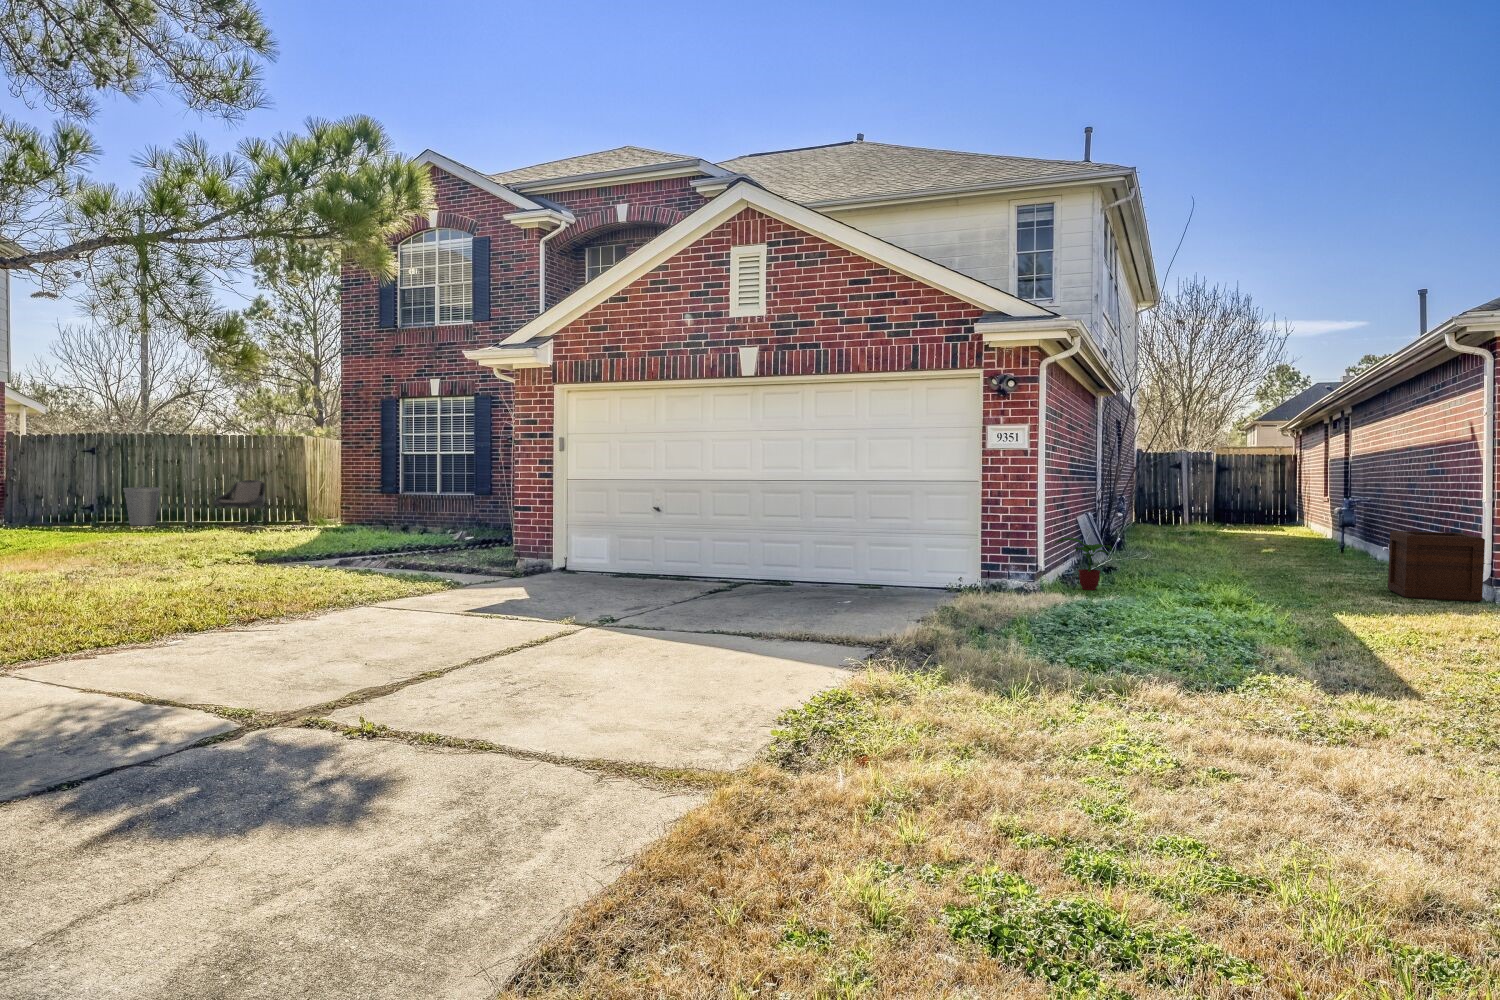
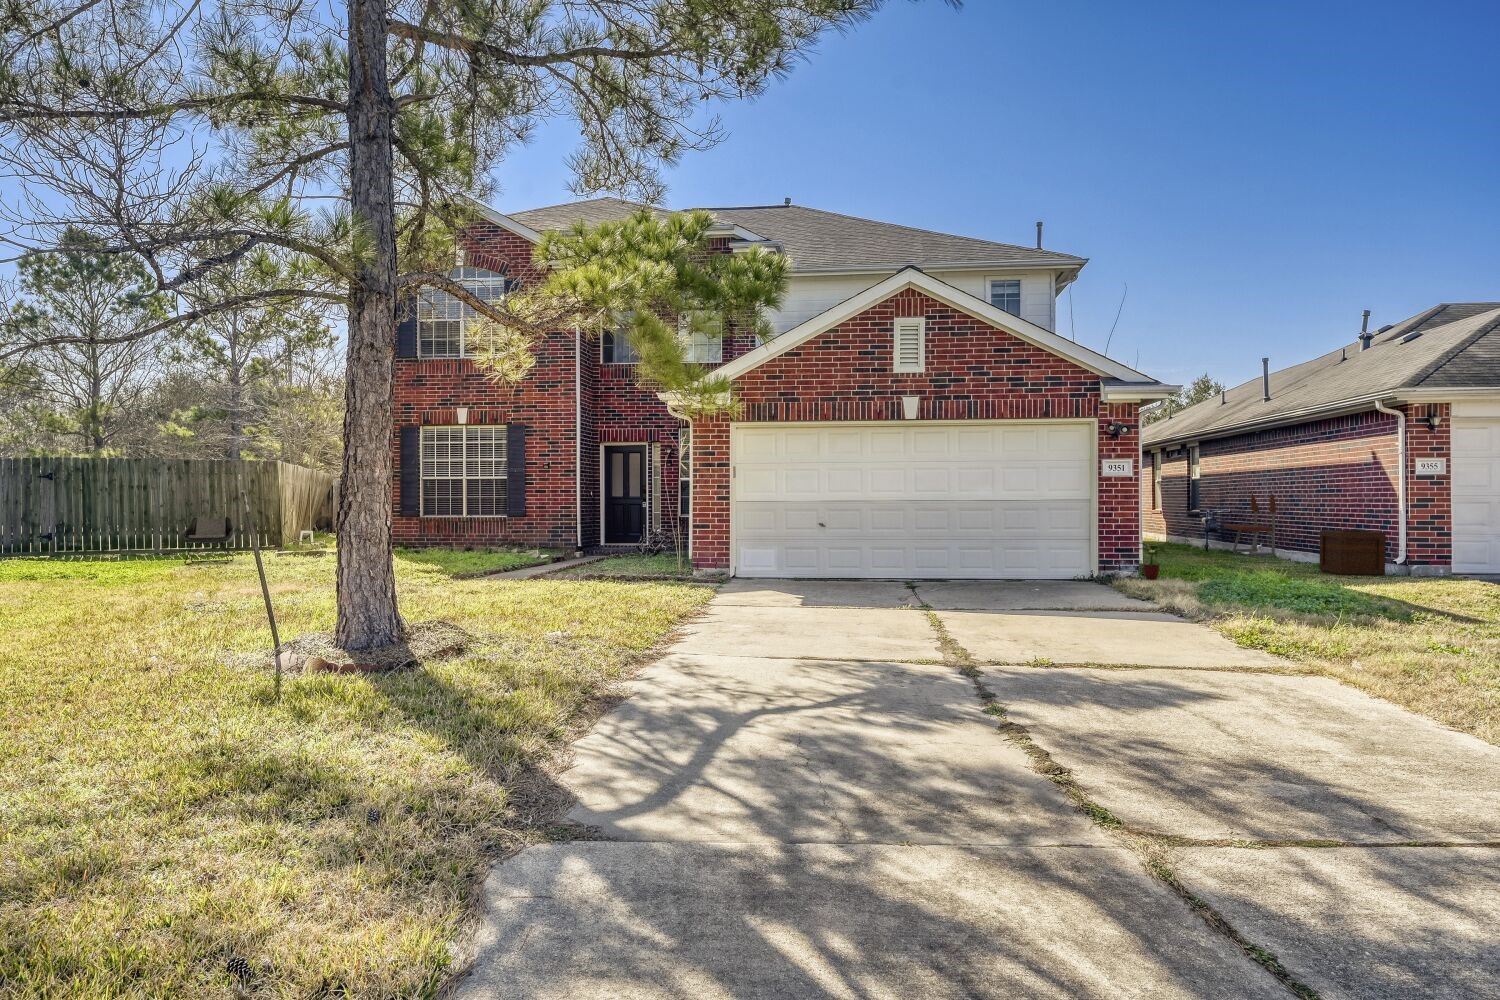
bench: none [1330,478,1397,563] -> present [1224,493,1276,555]
trash can: present [123,485,160,526] -> none [57,521,100,567]

